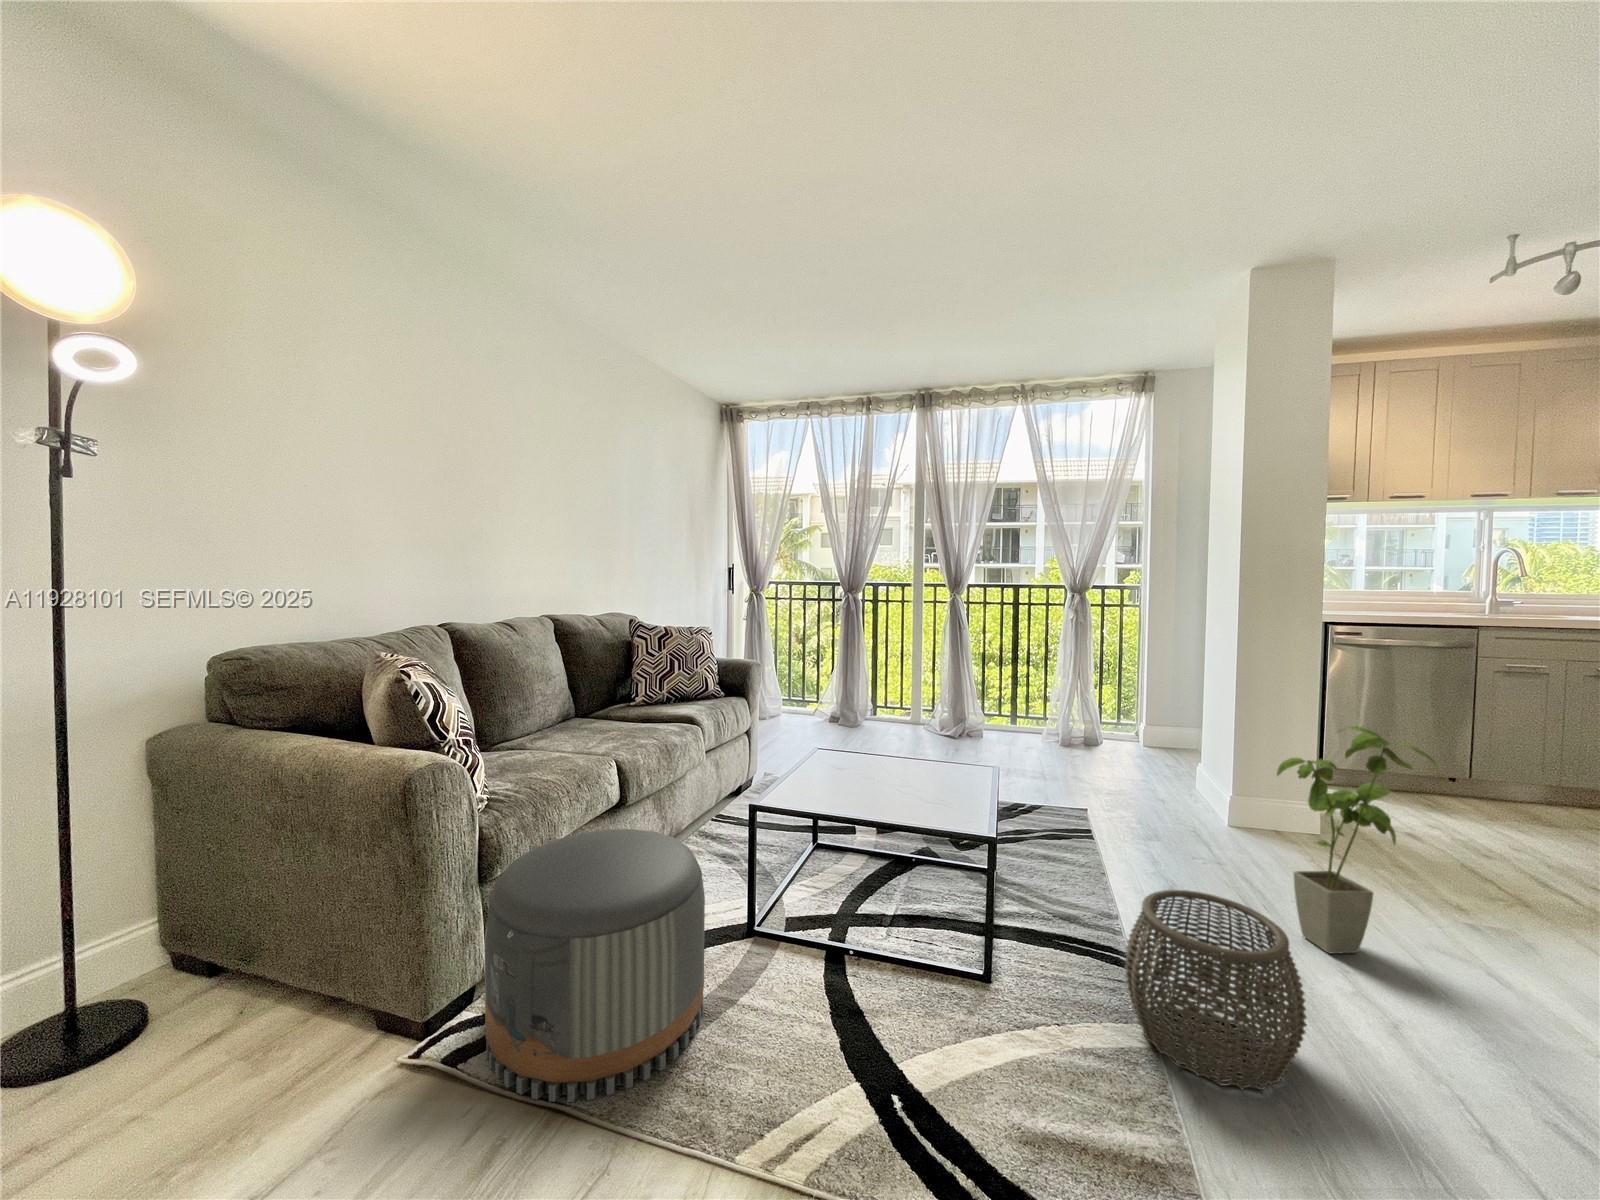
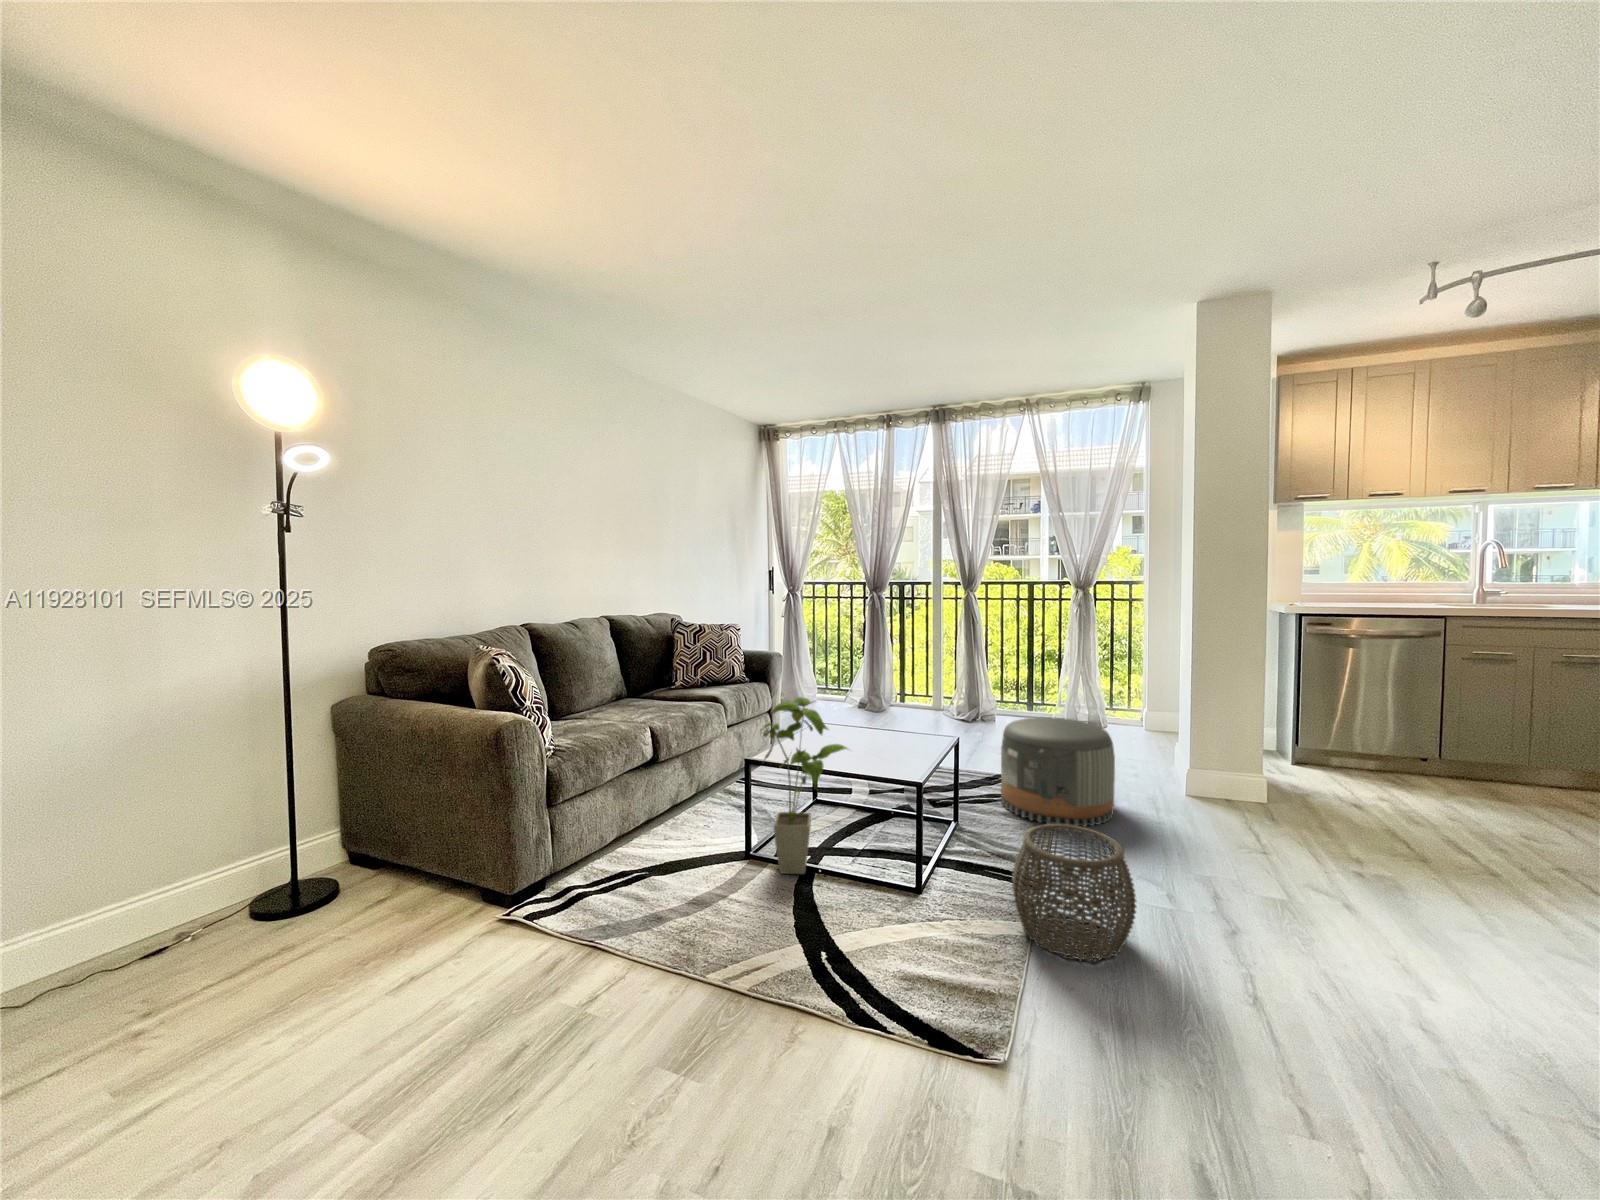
house plant: present [1277,726,1440,954] -> present [763,697,847,874]
pouf: present [485,829,705,1102] -> present [1001,717,1115,827]

